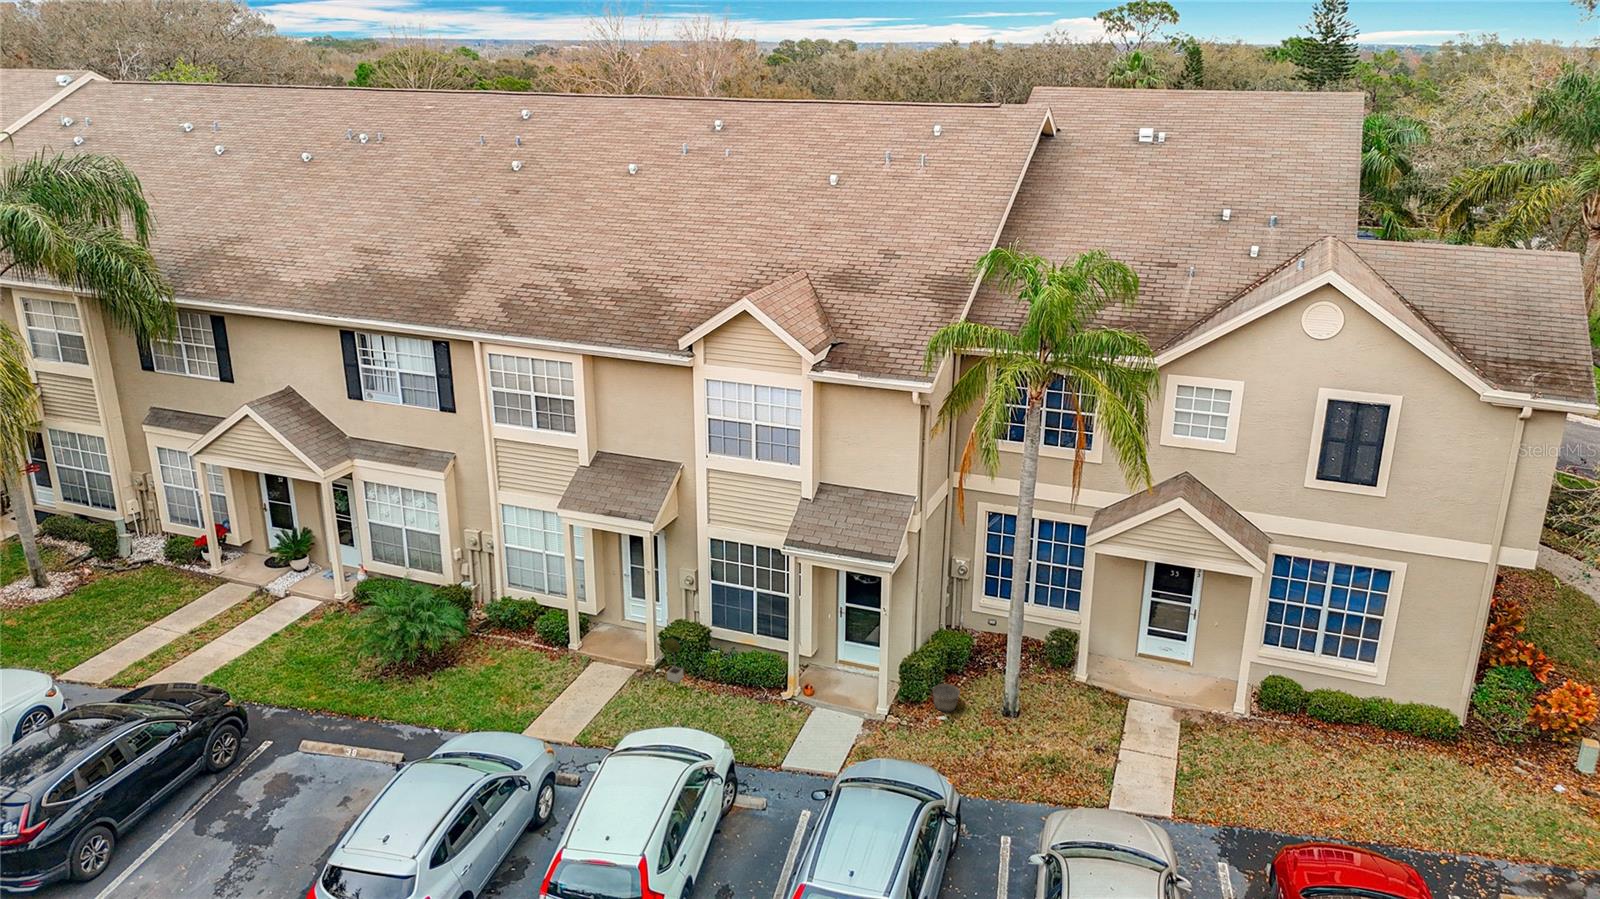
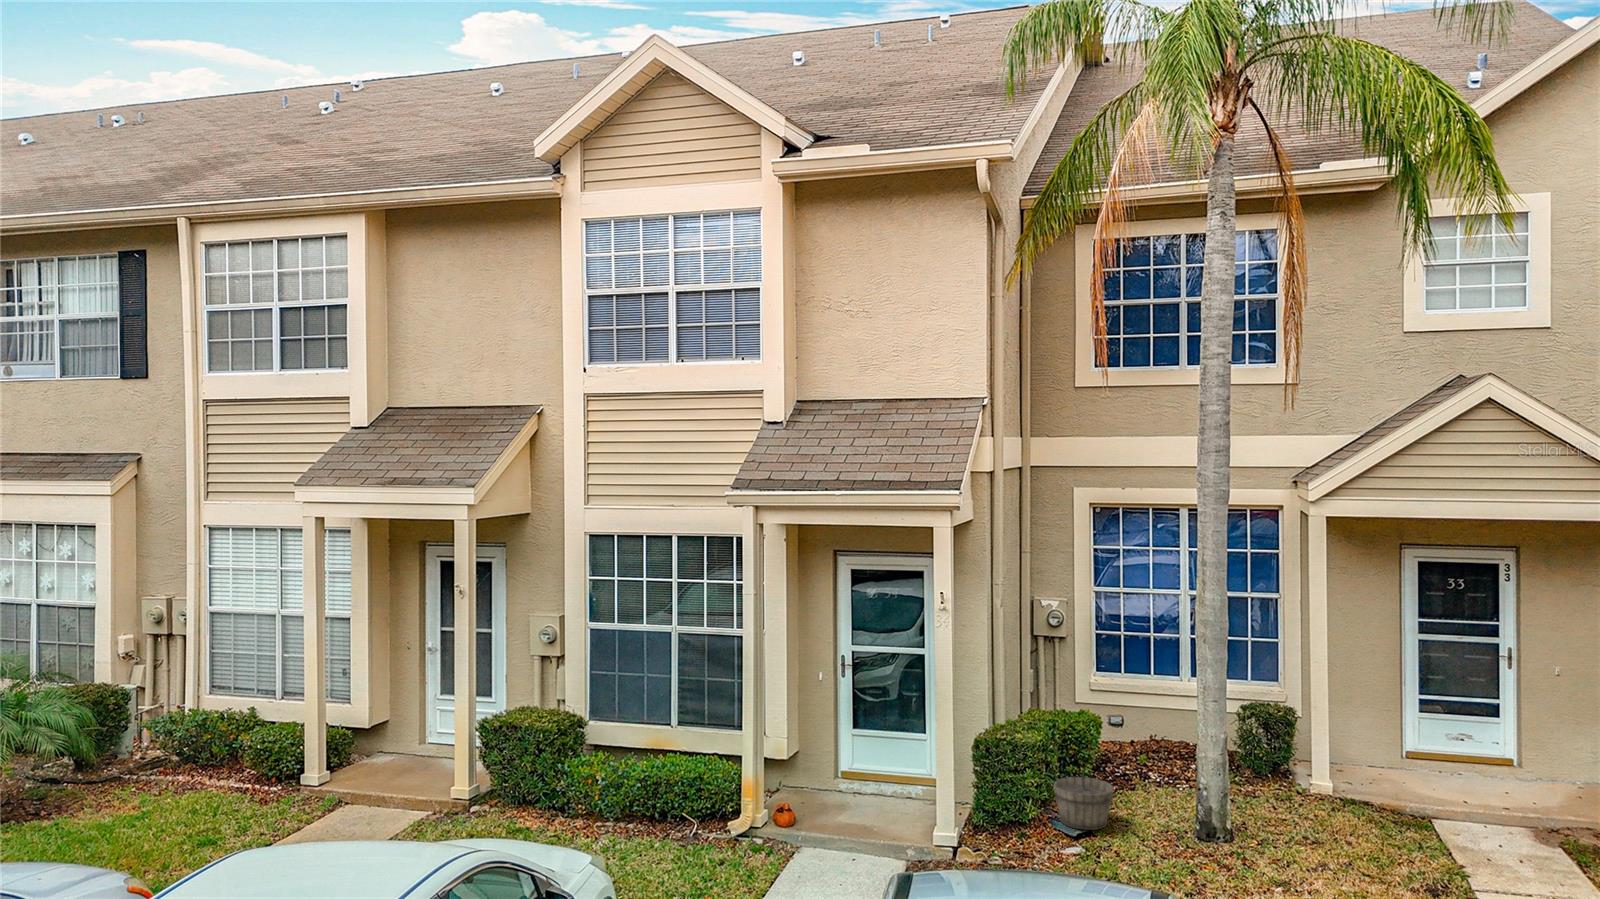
potted tree: present [663,638,683,683] -> none [482,725,525,822]

